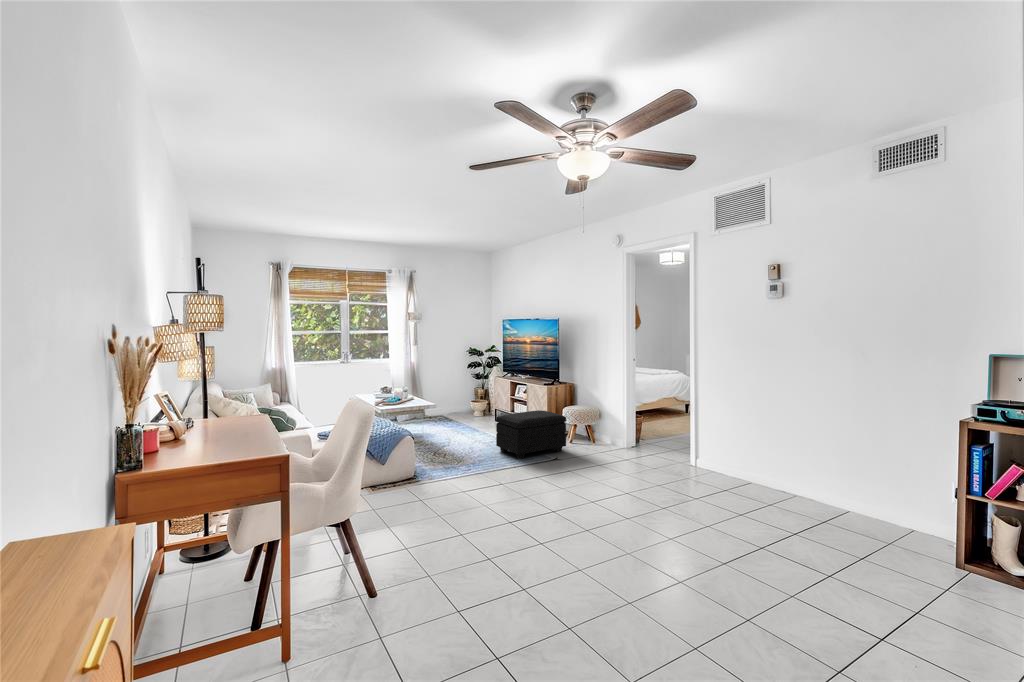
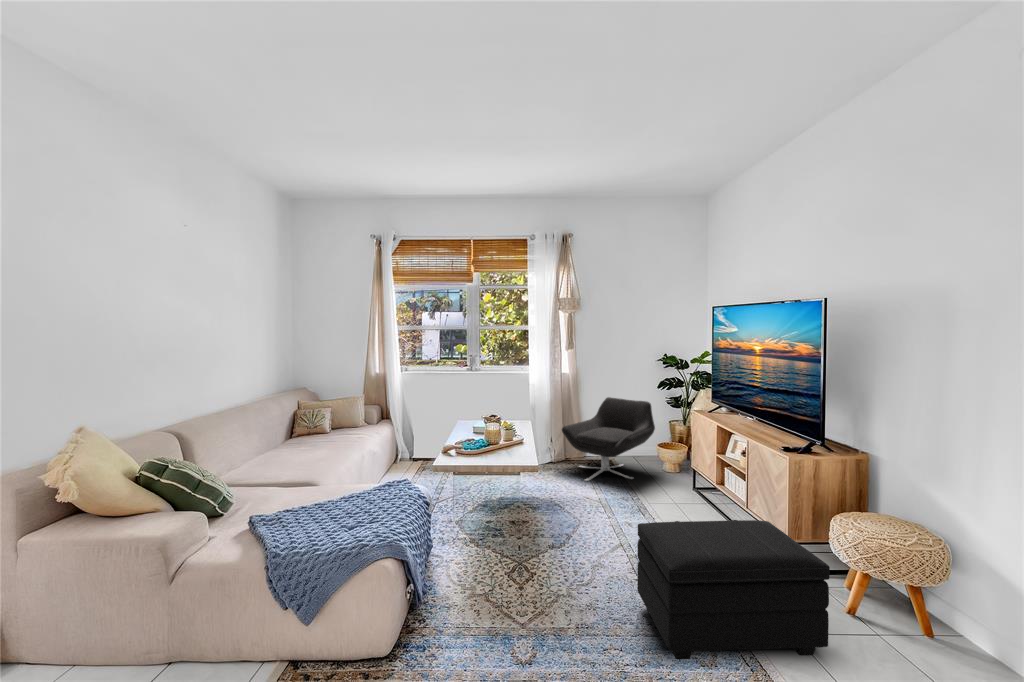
lounge chair: none [415,375,469,423] -> present [562,397,655,481]

